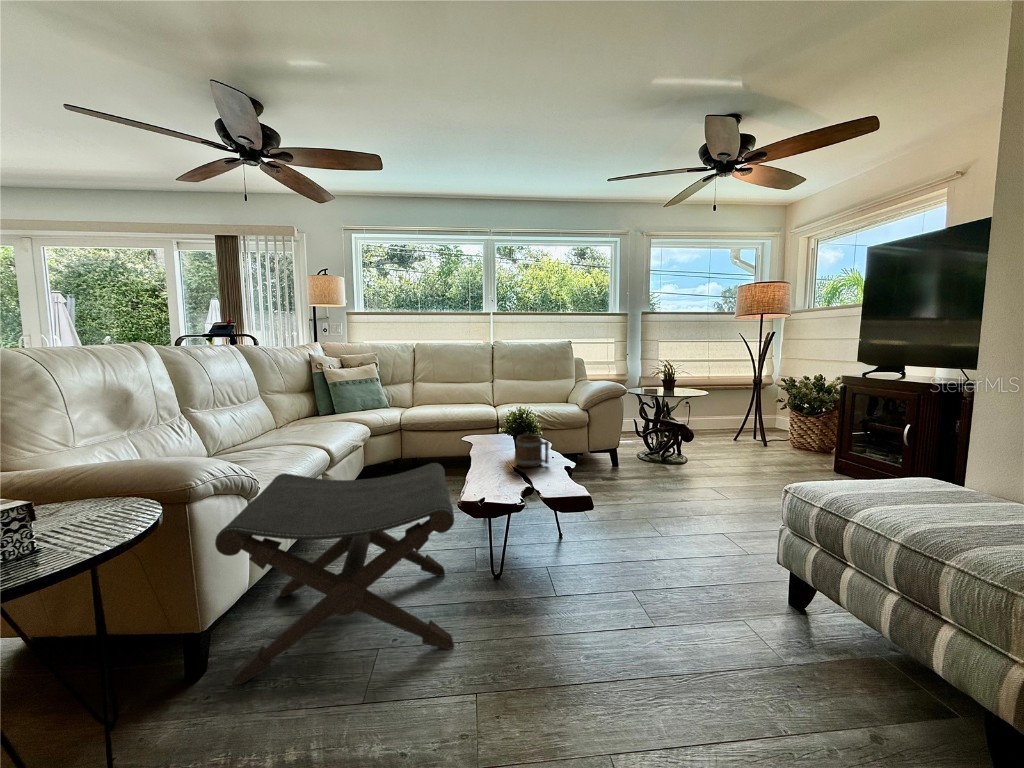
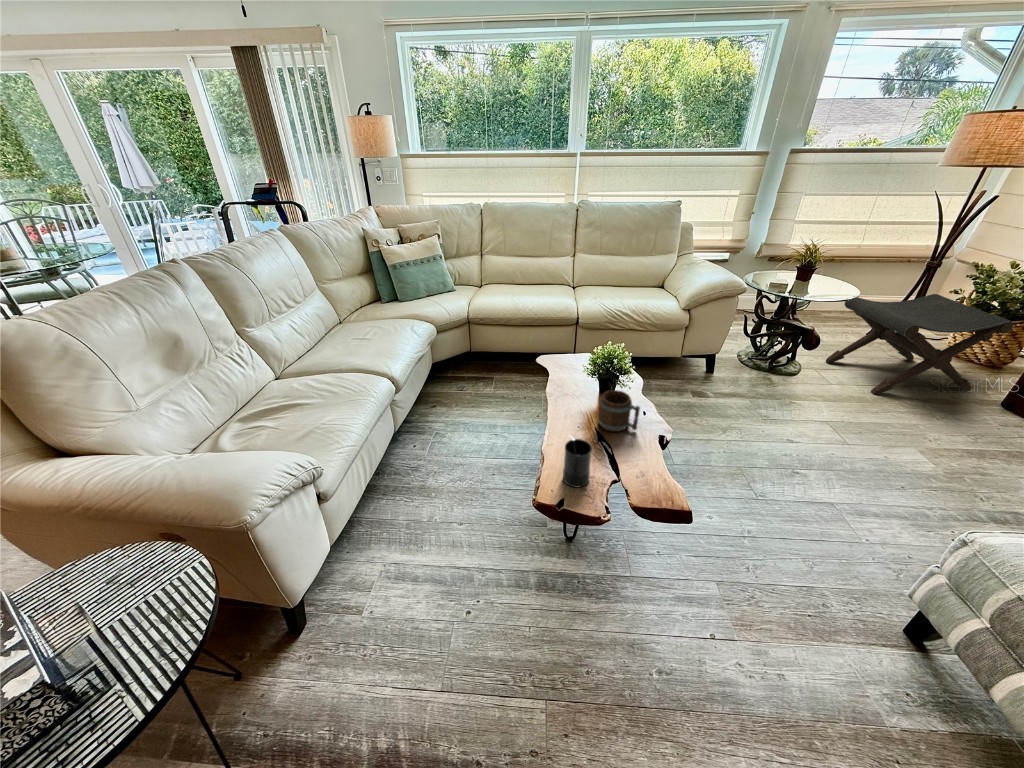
candle: none [486,450,509,495] -> present [563,437,592,488]
footstool: present [215,463,454,685] -> present [826,294,1014,395]

